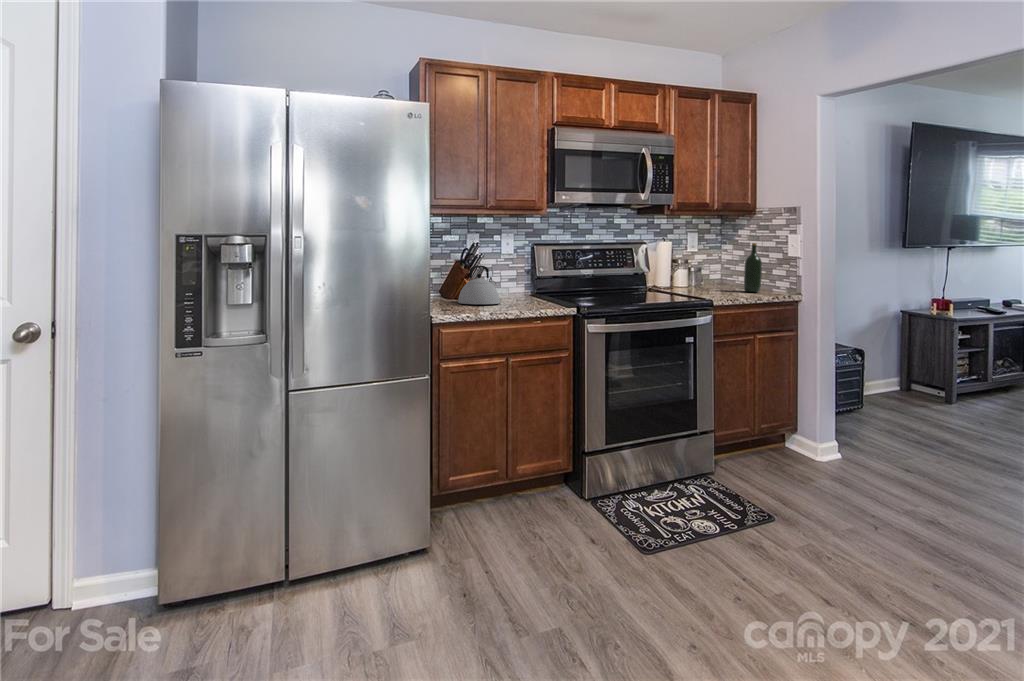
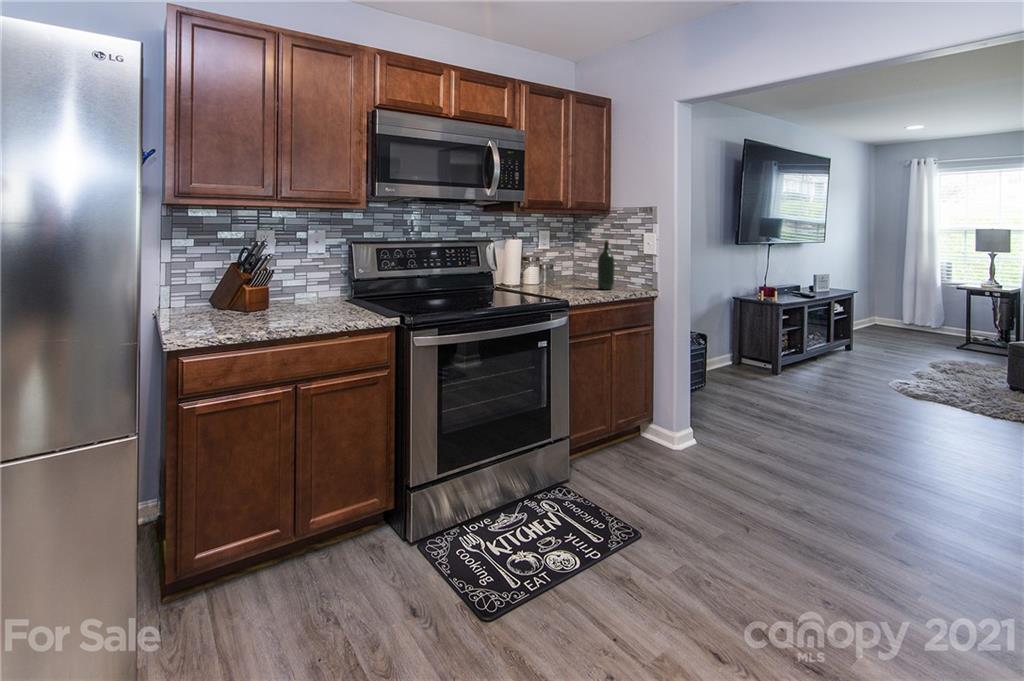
kettle: present [458,265,500,304] -> none [257,272,311,320]

